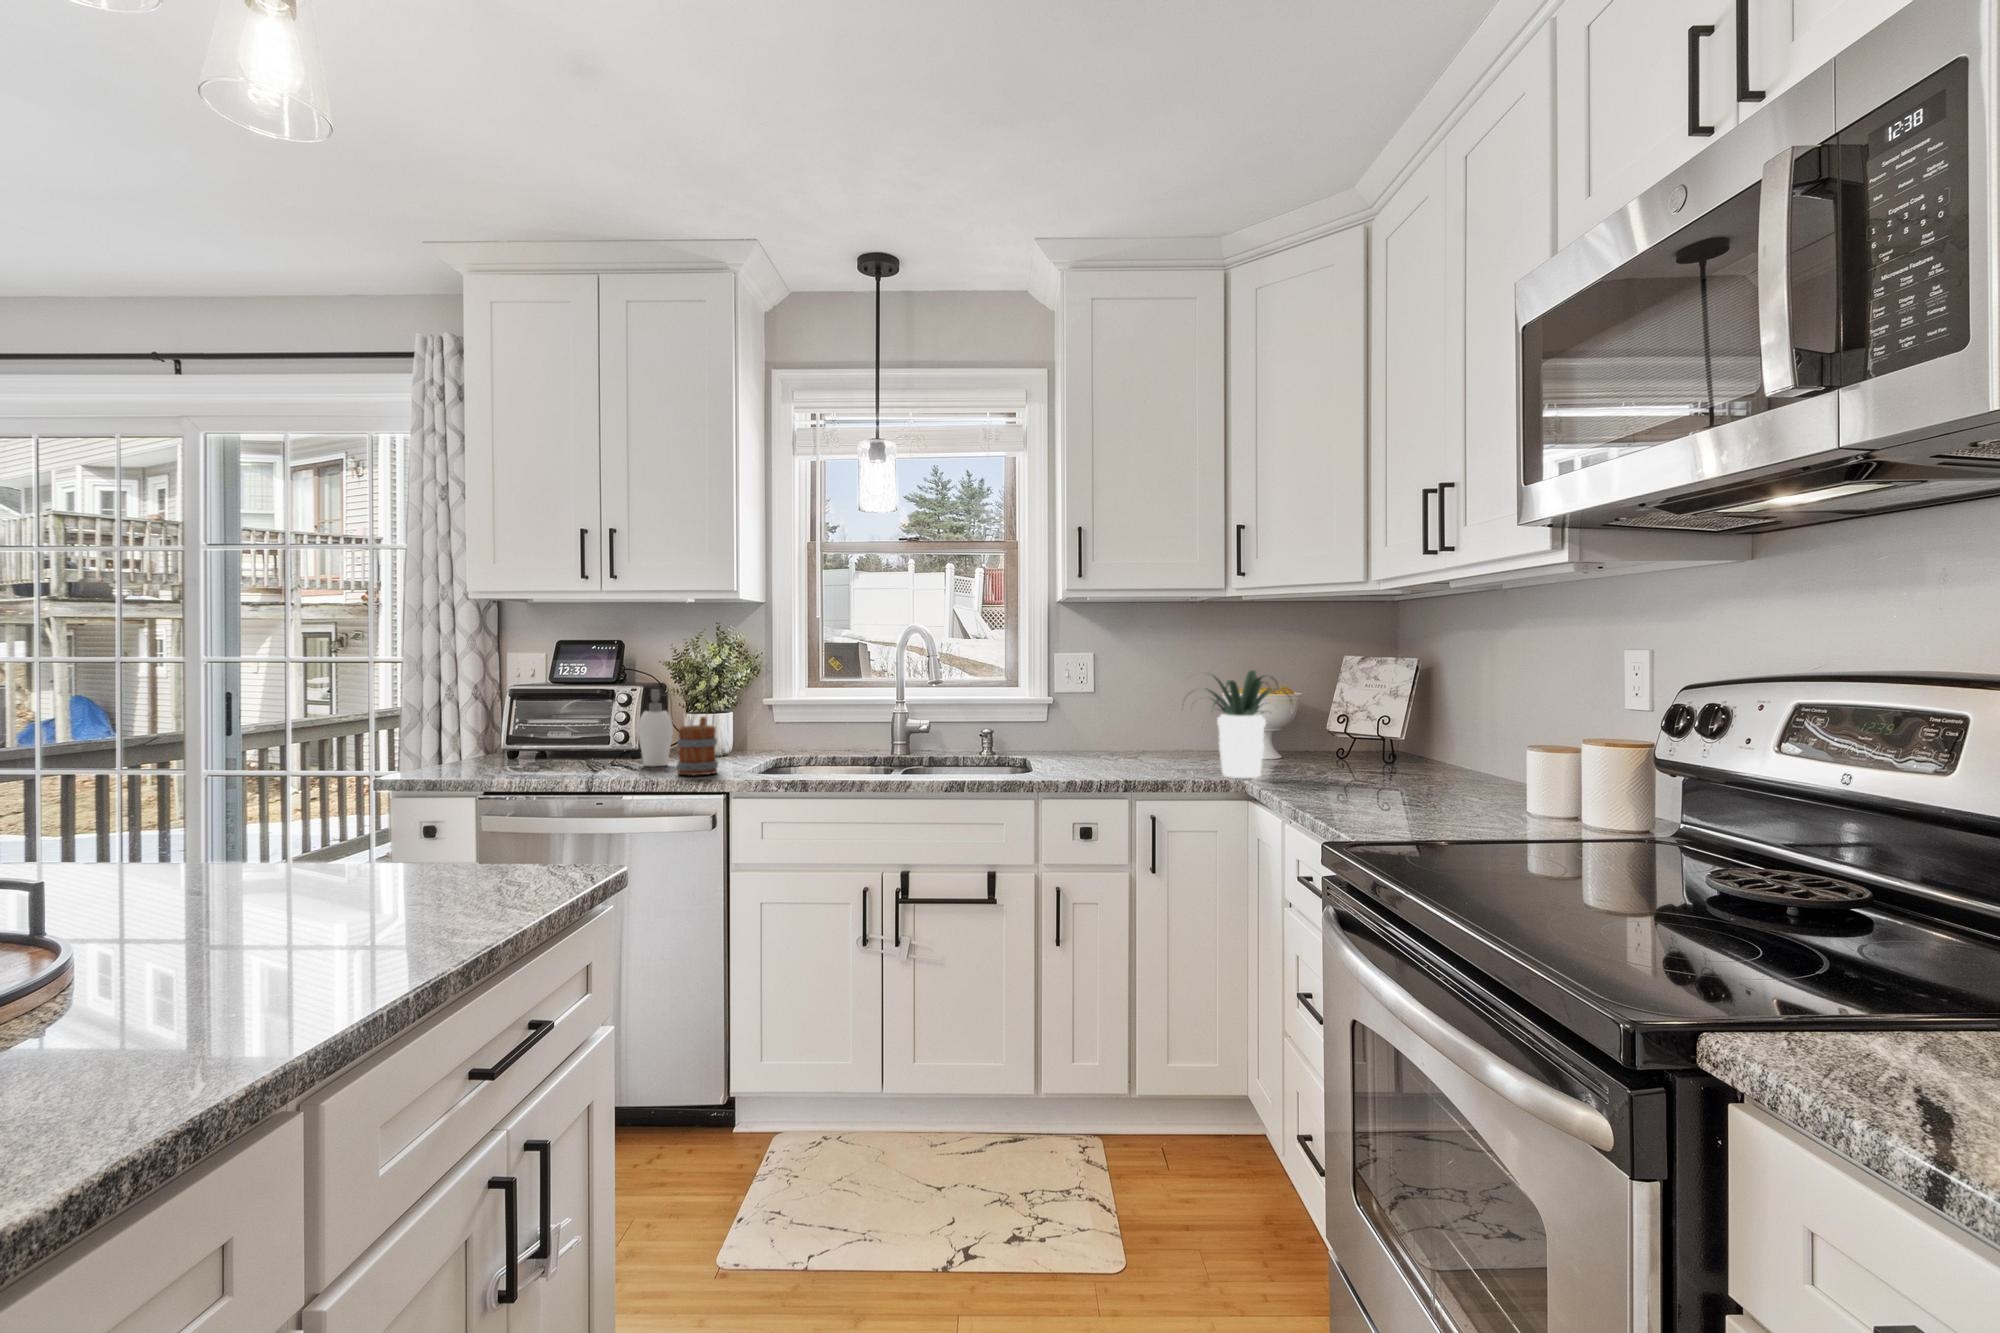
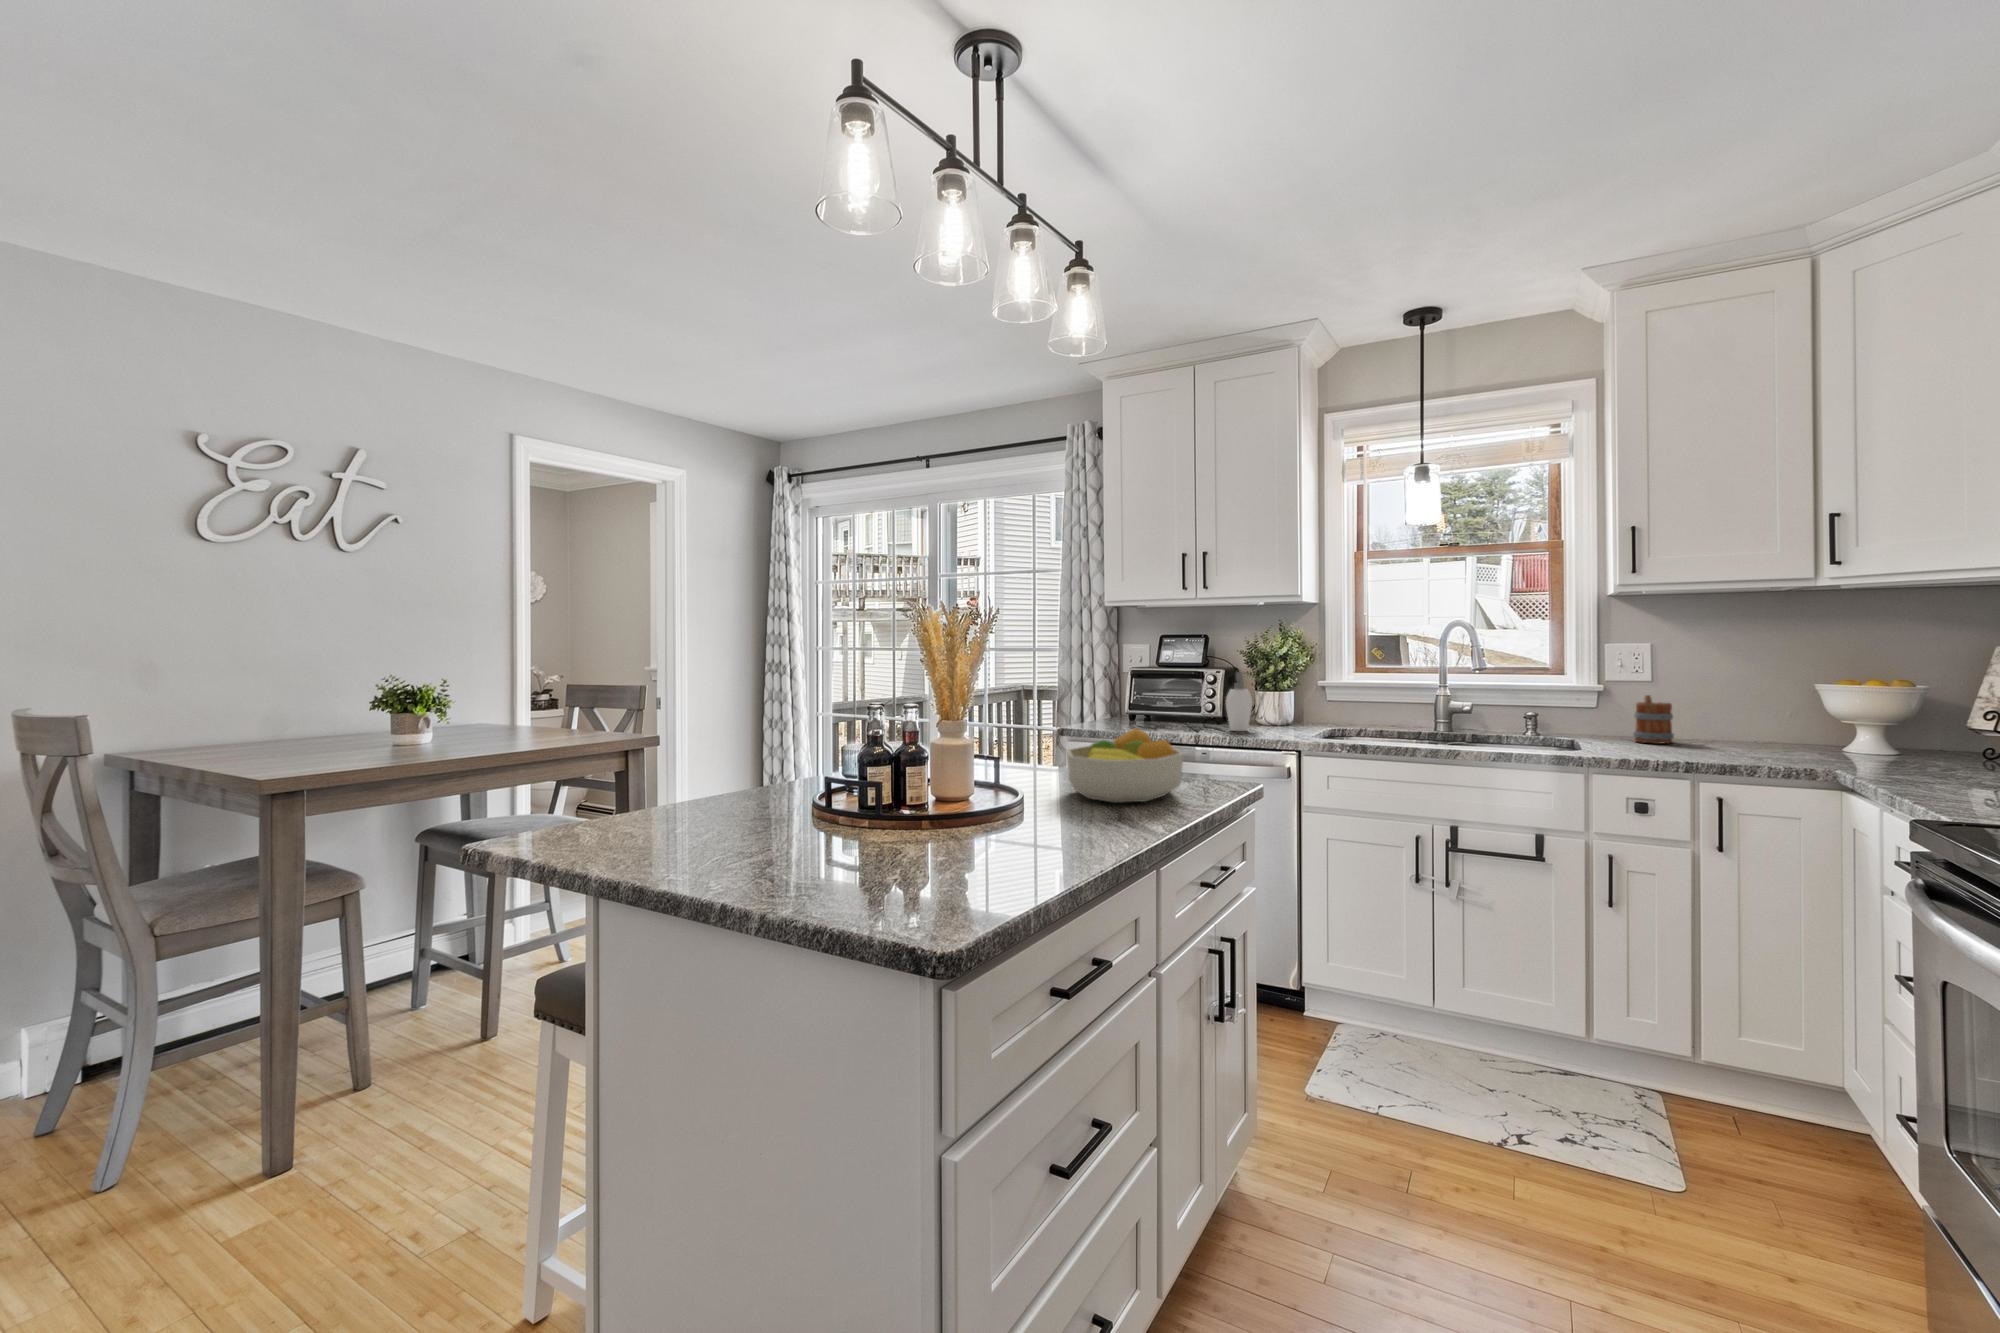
potted plant: present [1207,670,1291,778] -> none [1750,659,1912,766]
mug: present [676,717,718,775] -> present [1633,695,1674,743]
fruit bowl: none [243,793,476,930] -> present [1066,728,1184,803]

